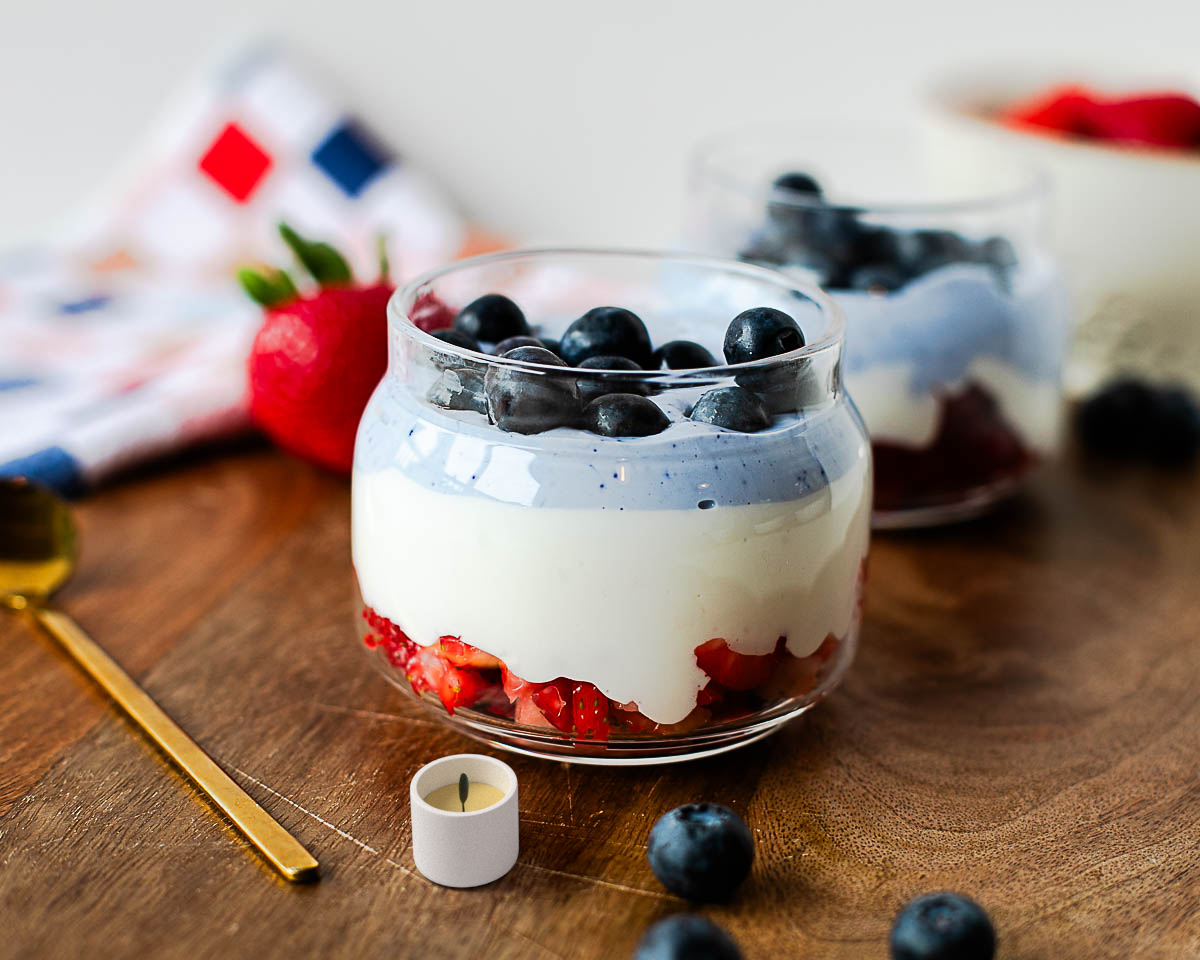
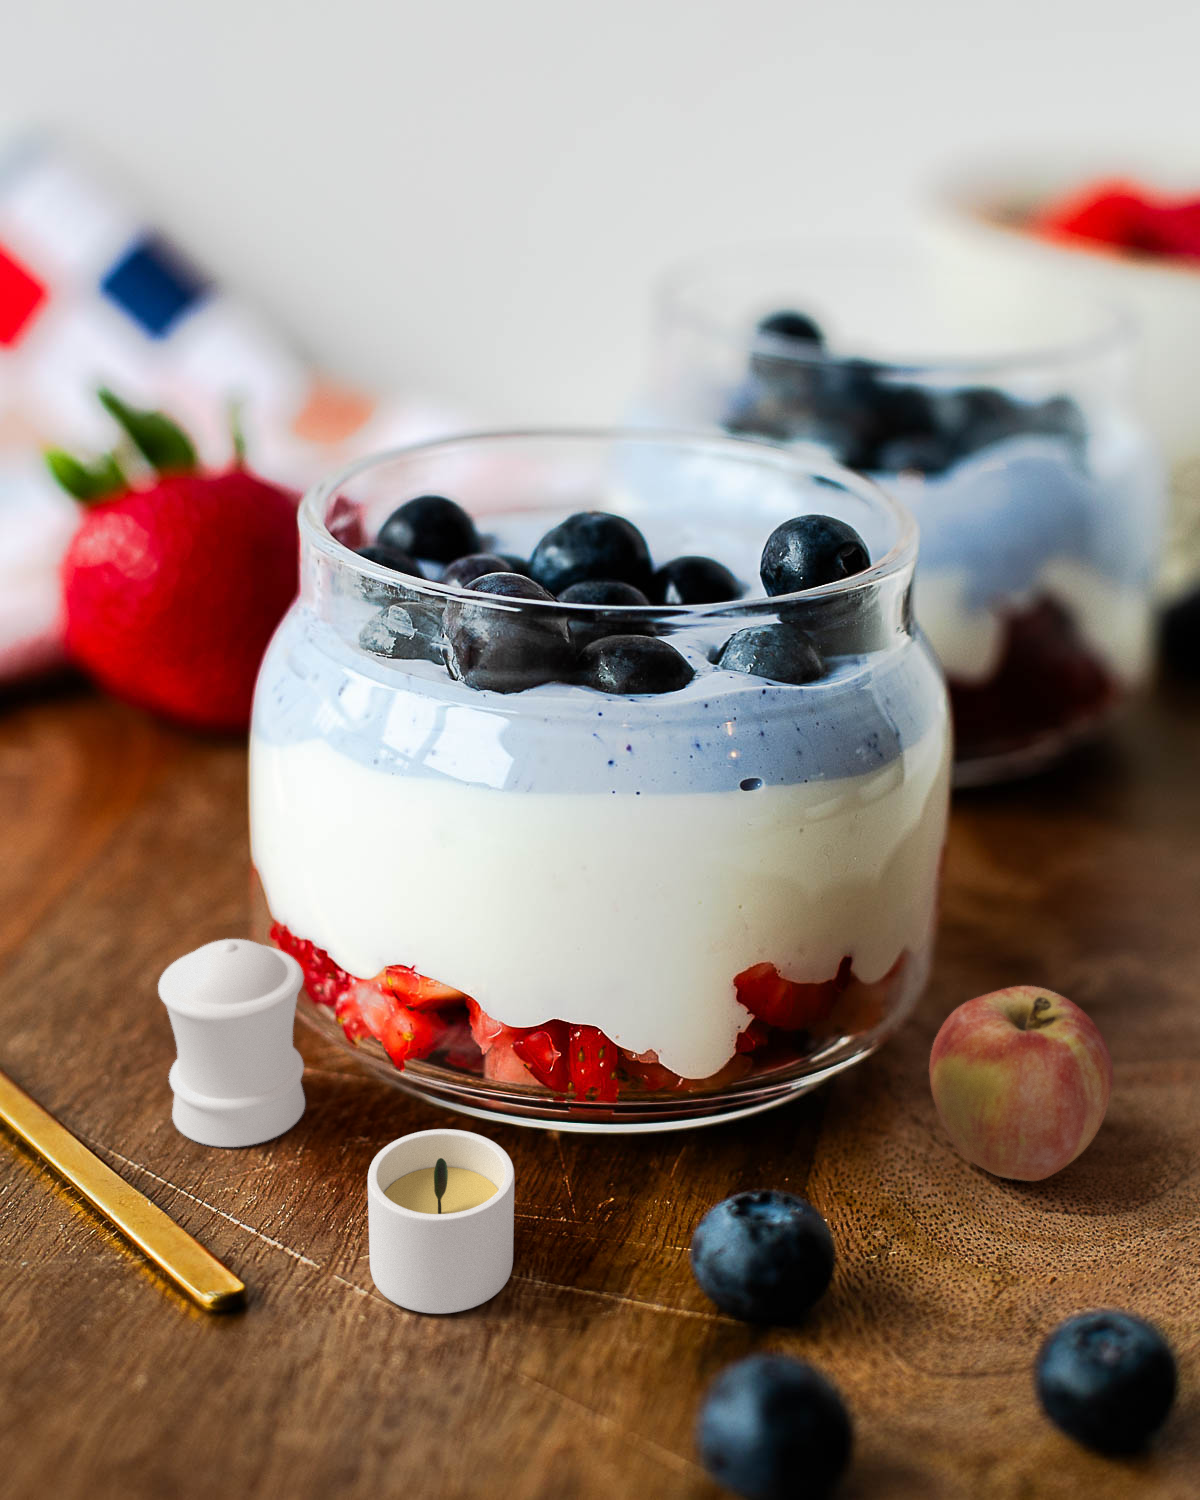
salt shaker: none [273,617,381,769] -> present [158,939,305,1147]
apple: none [840,659,979,807] -> present [929,986,1113,1181]

